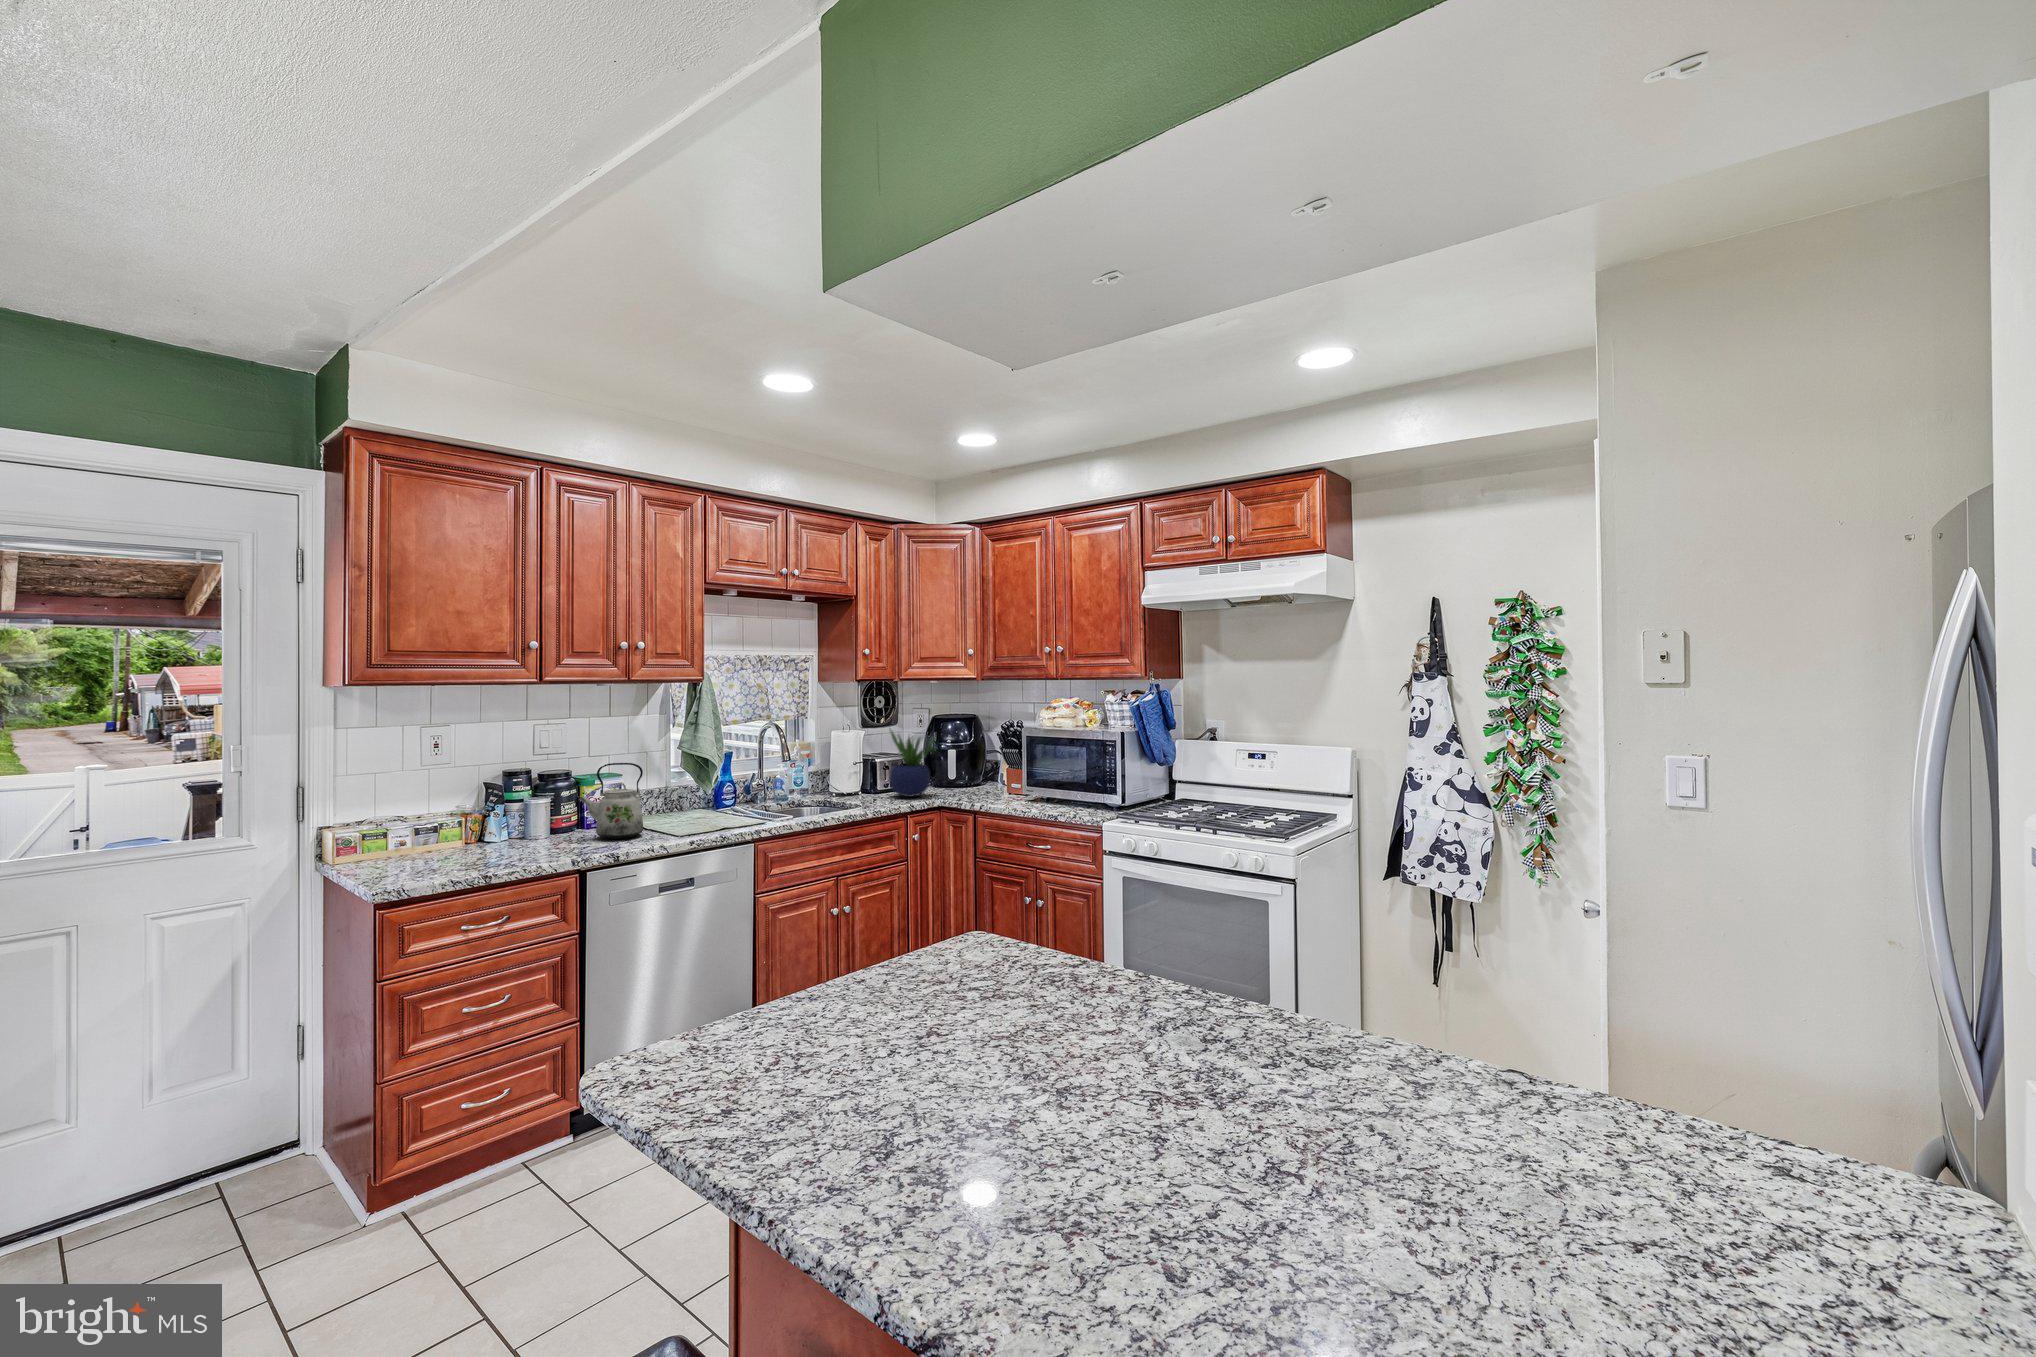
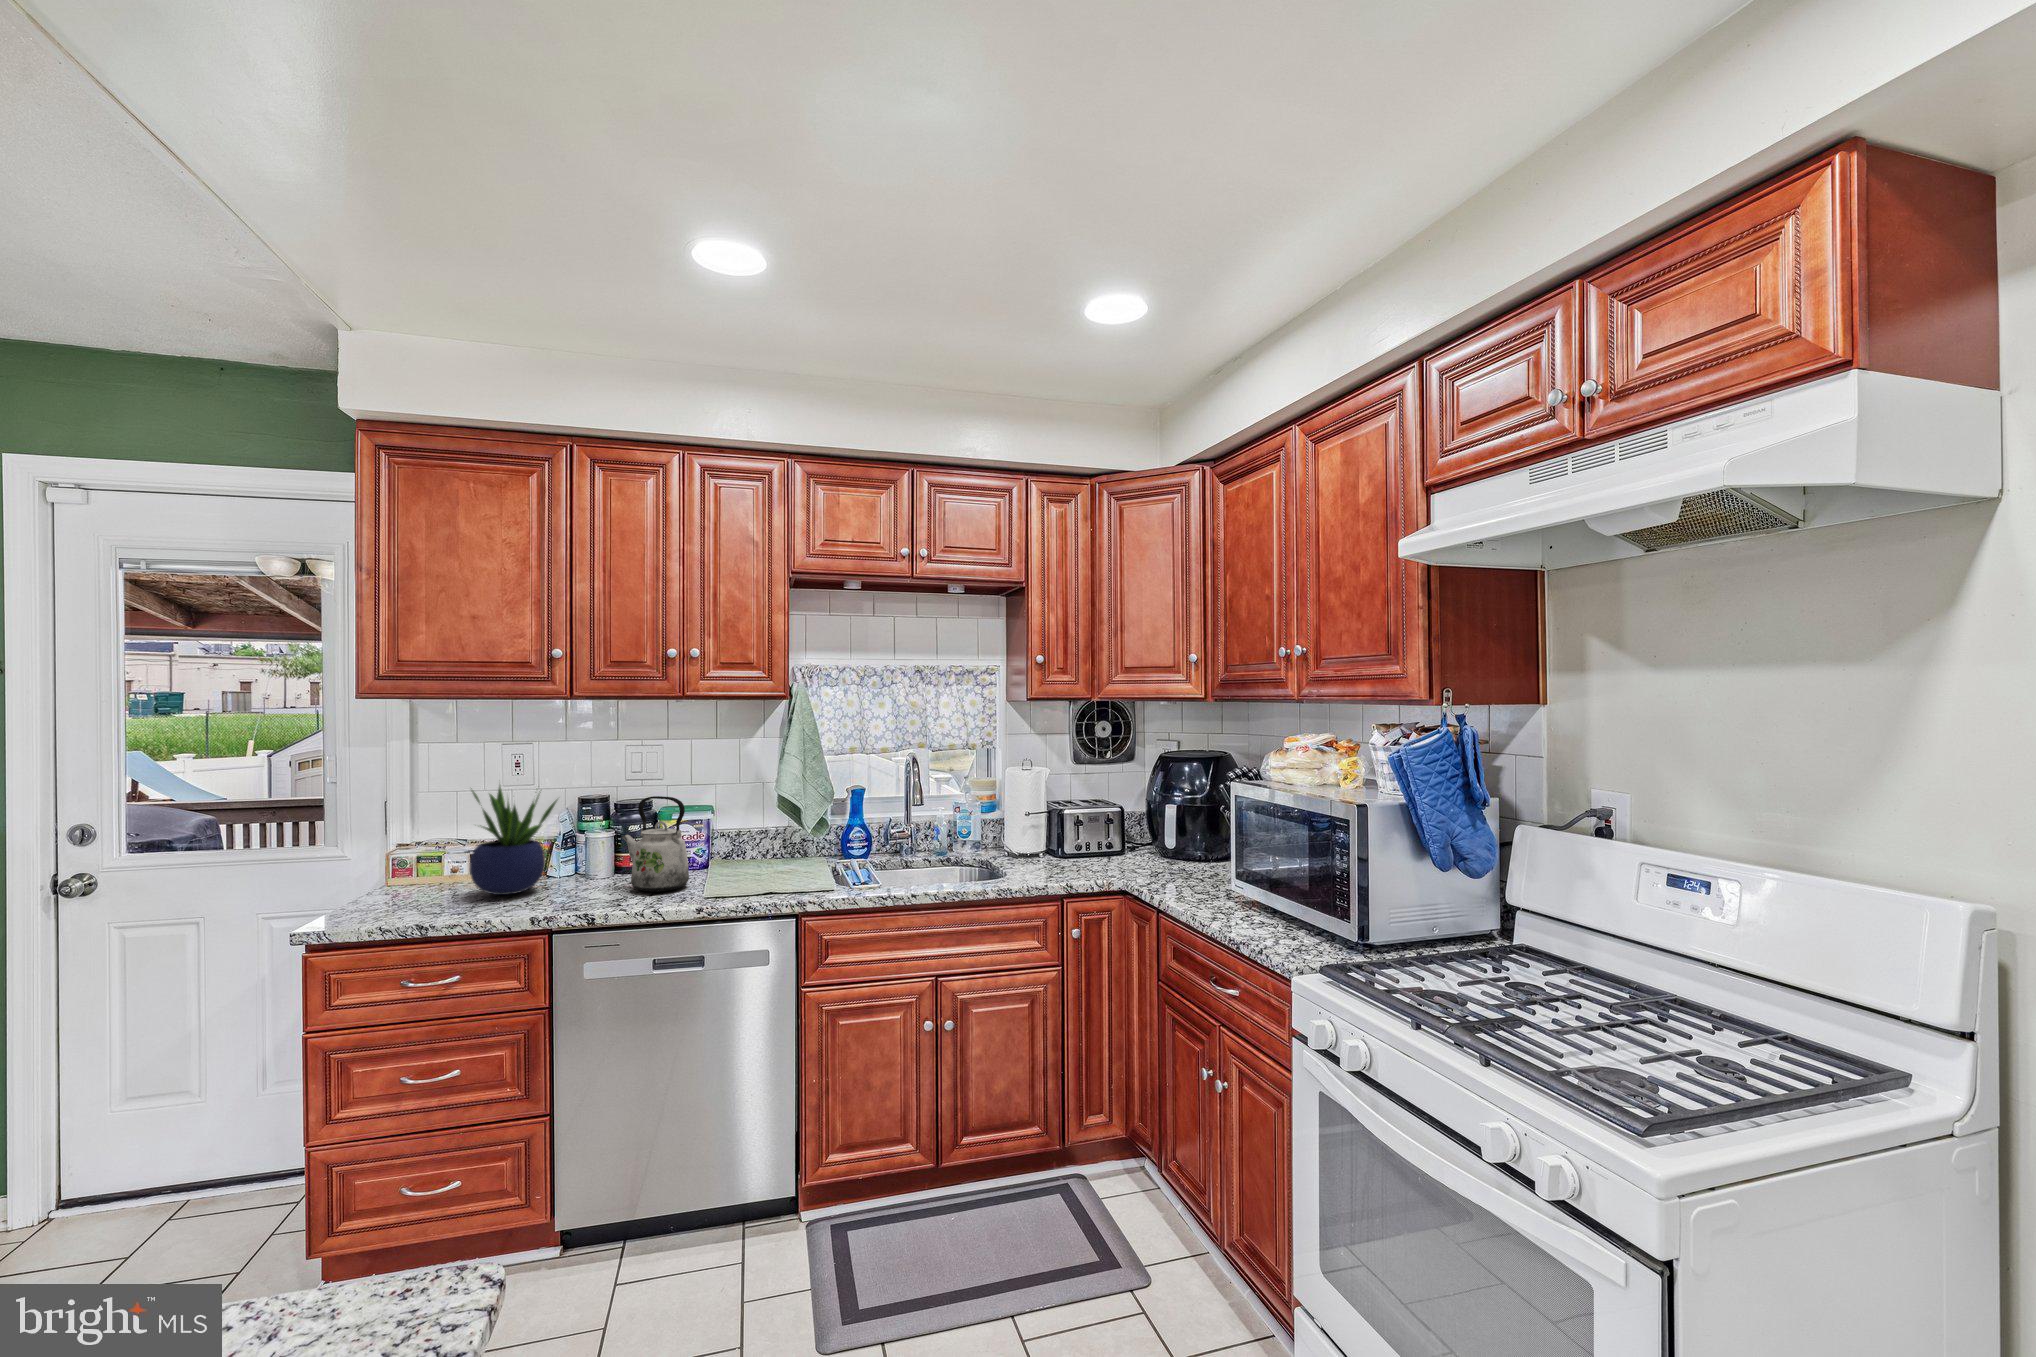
potted plant: present [889,731,935,797] -> present [470,786,557,895]

